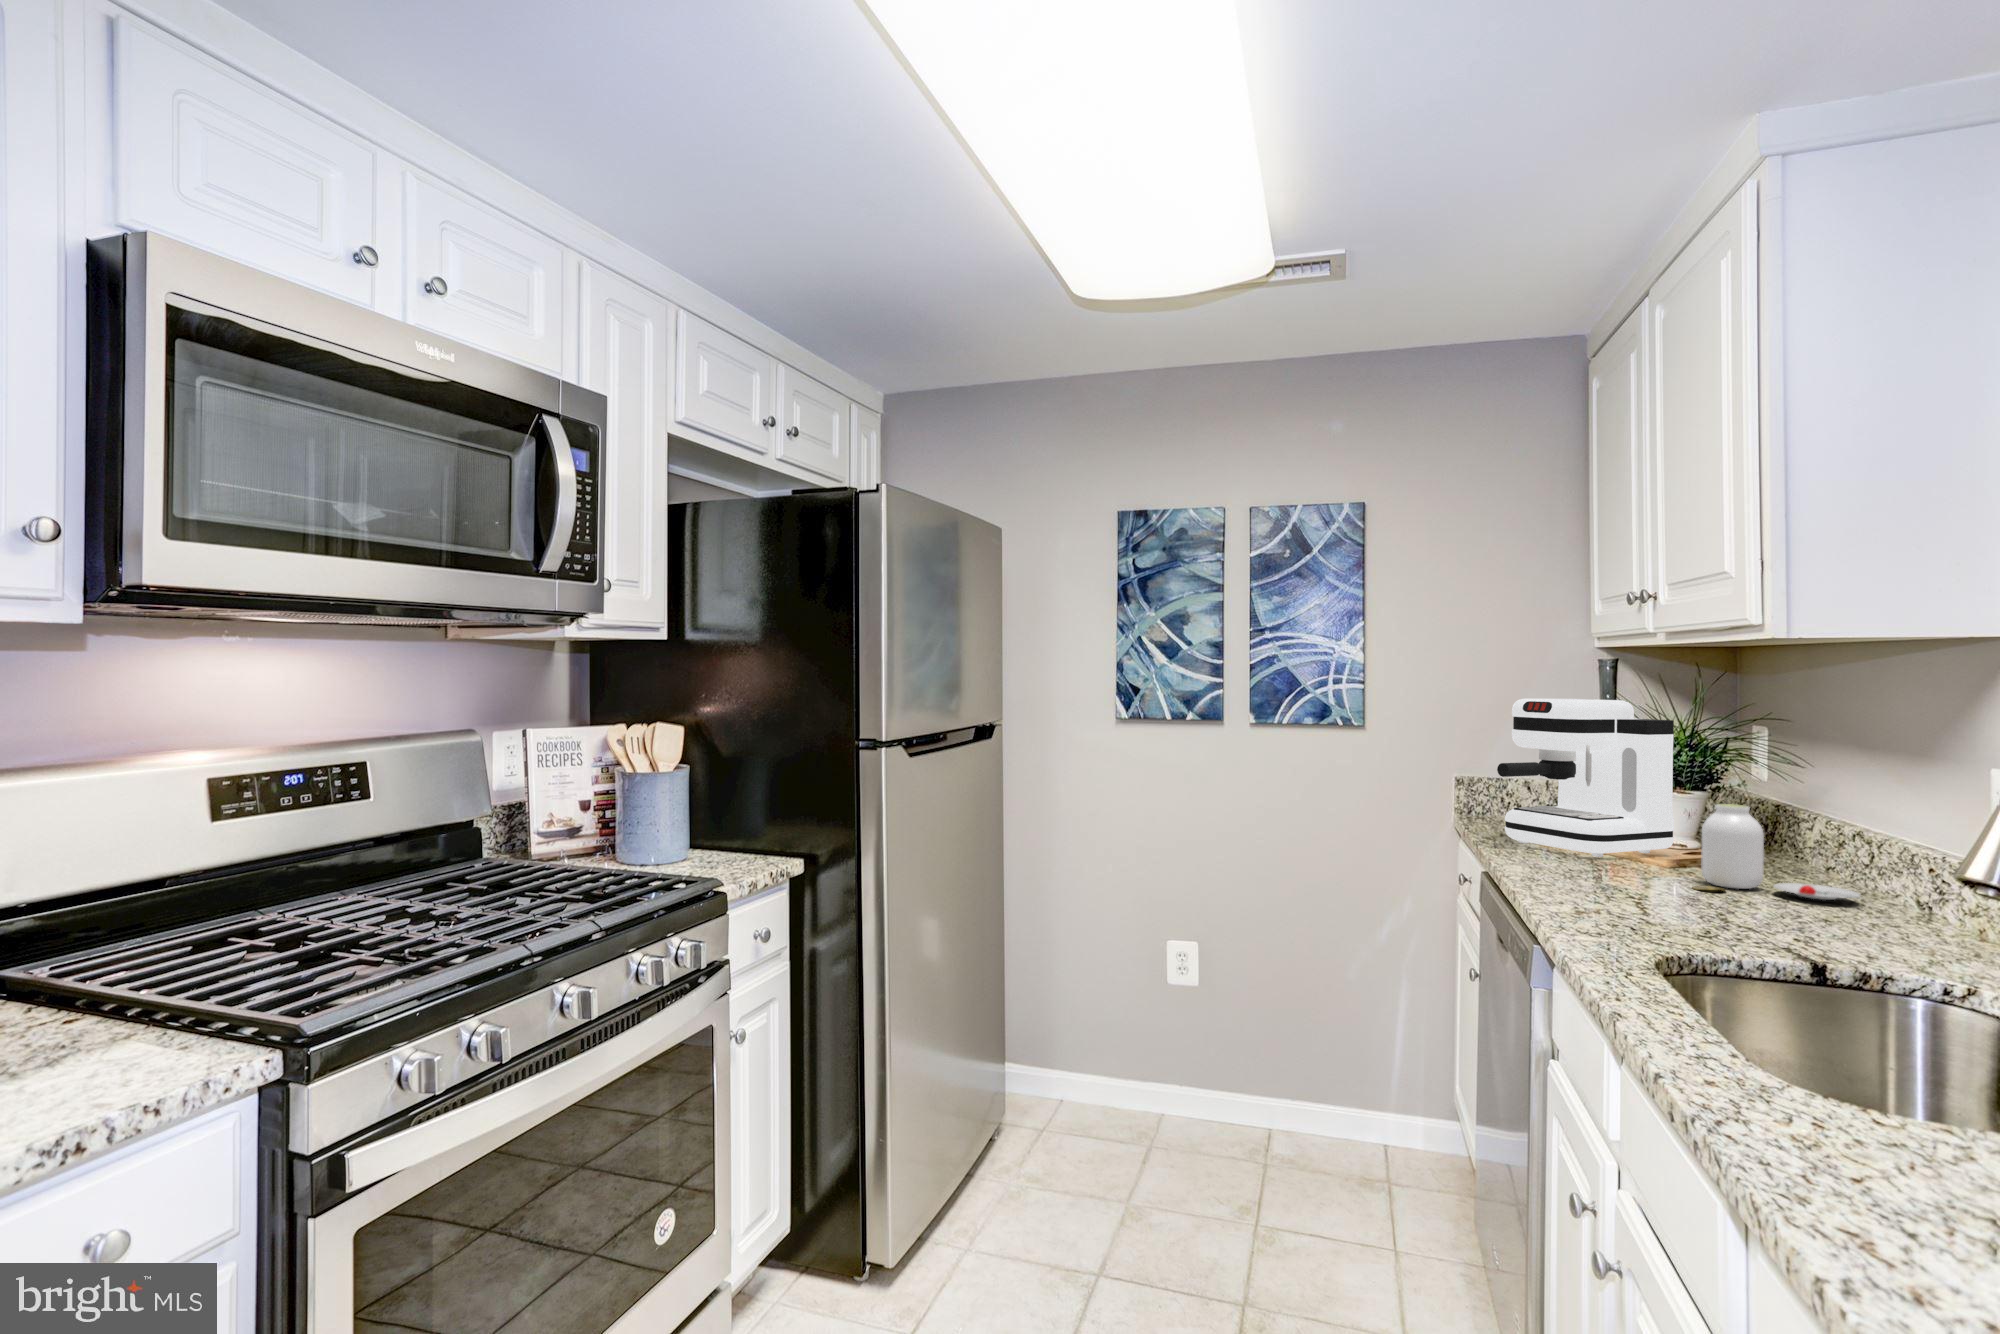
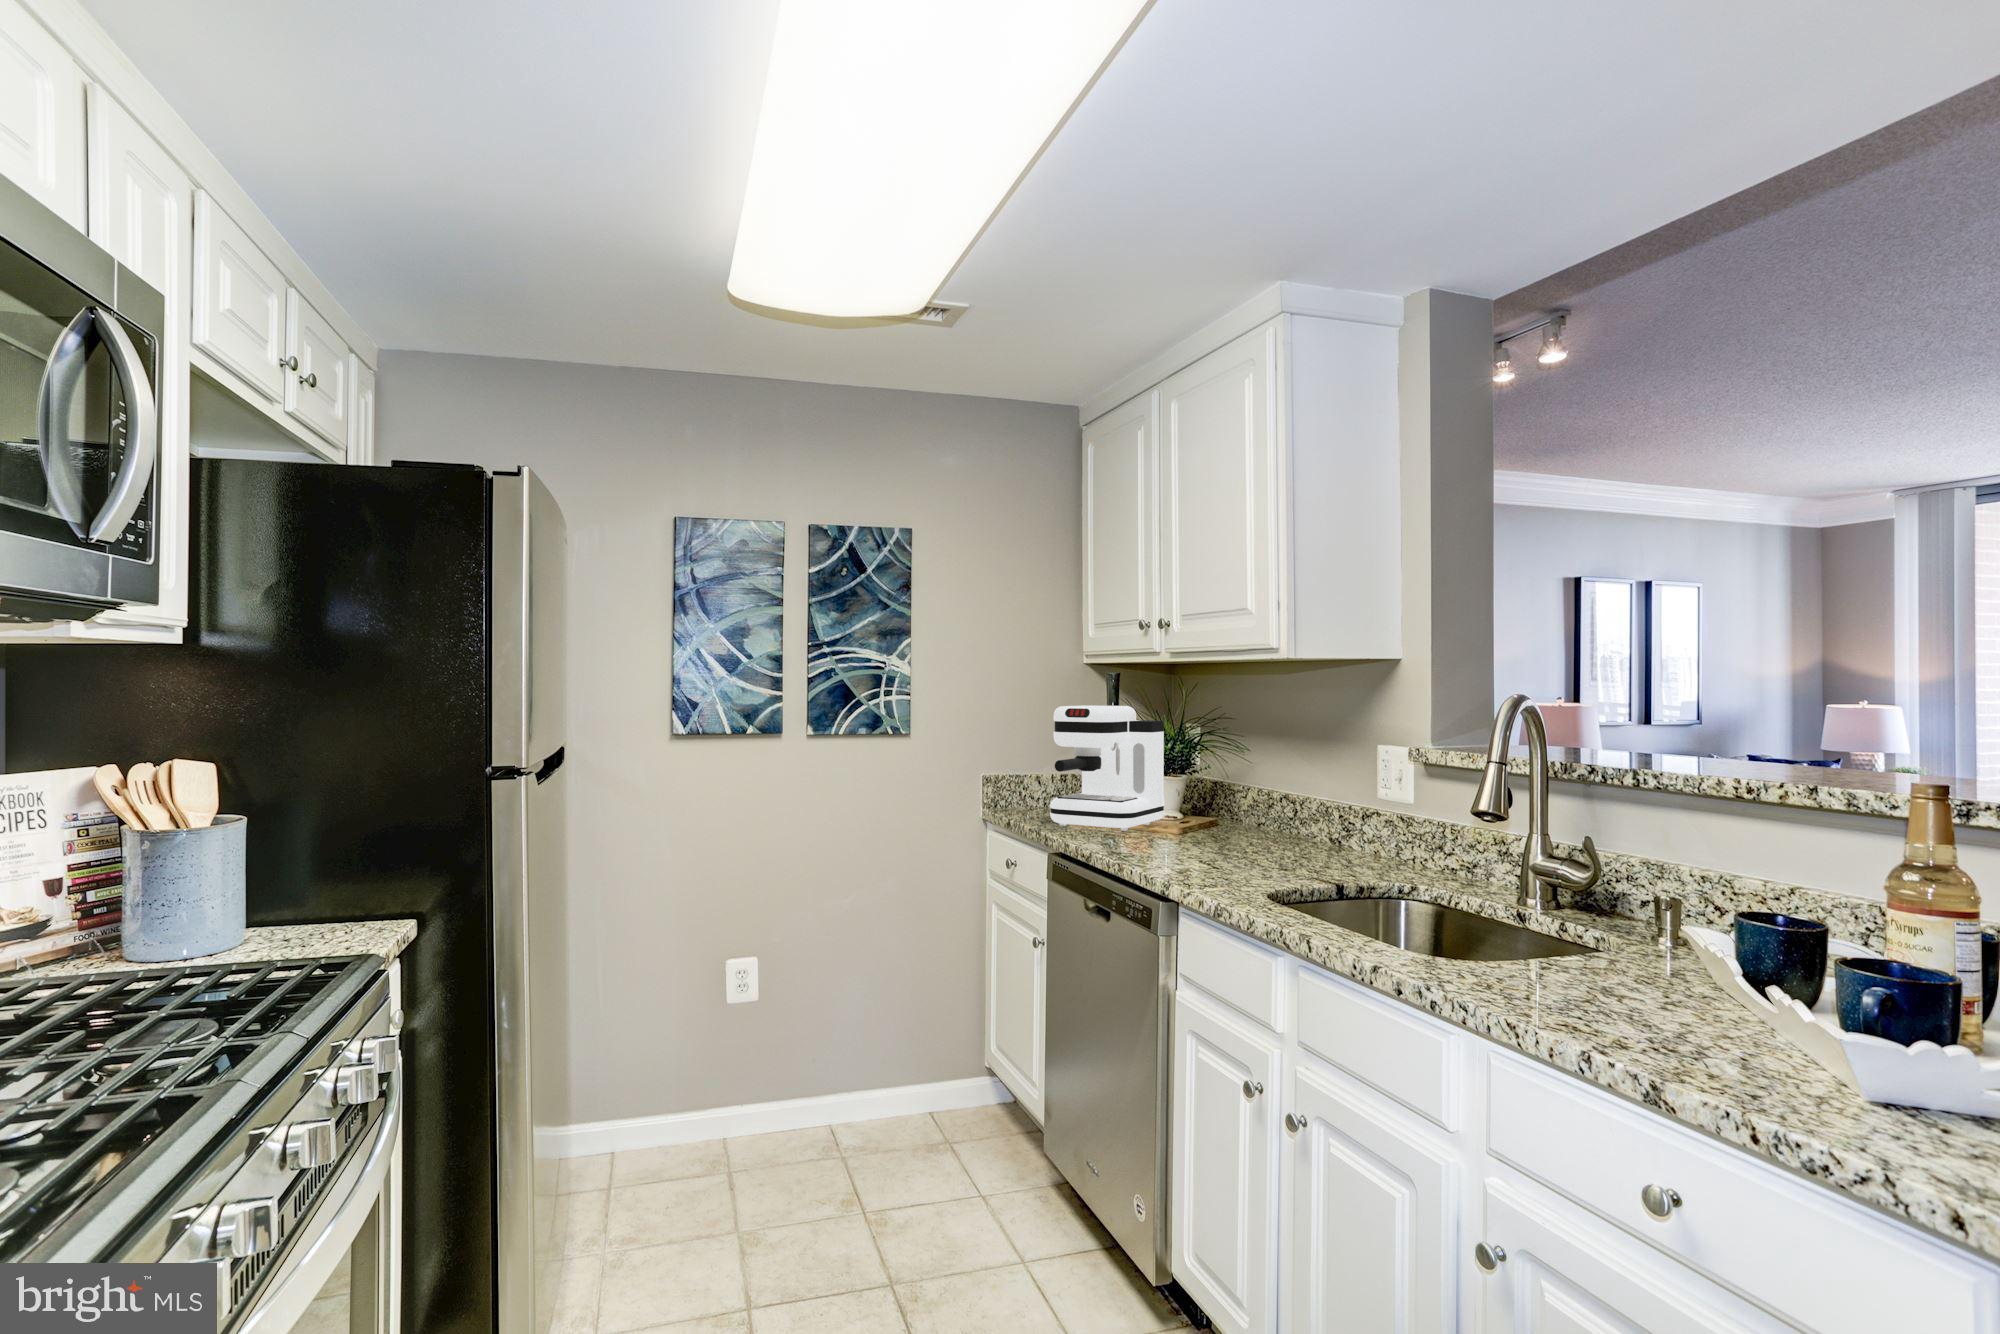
jar: present [1693,804,1860,900] -> none [1206,782,1306,847]

